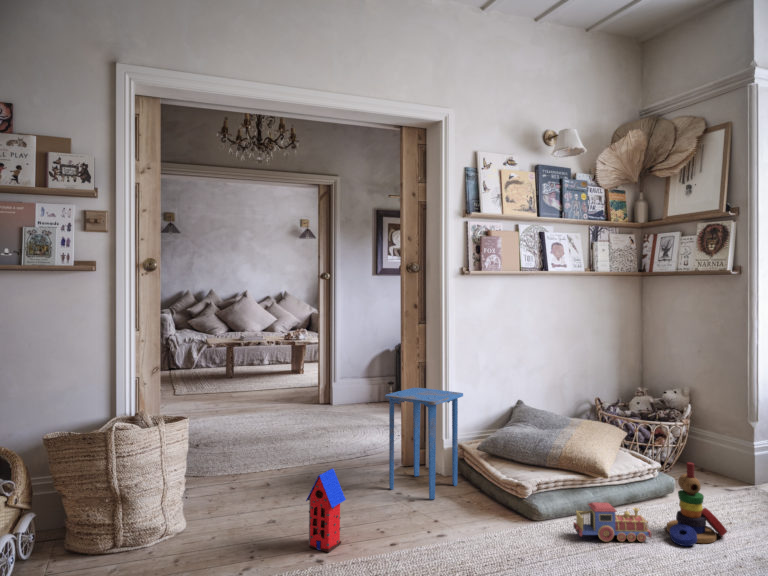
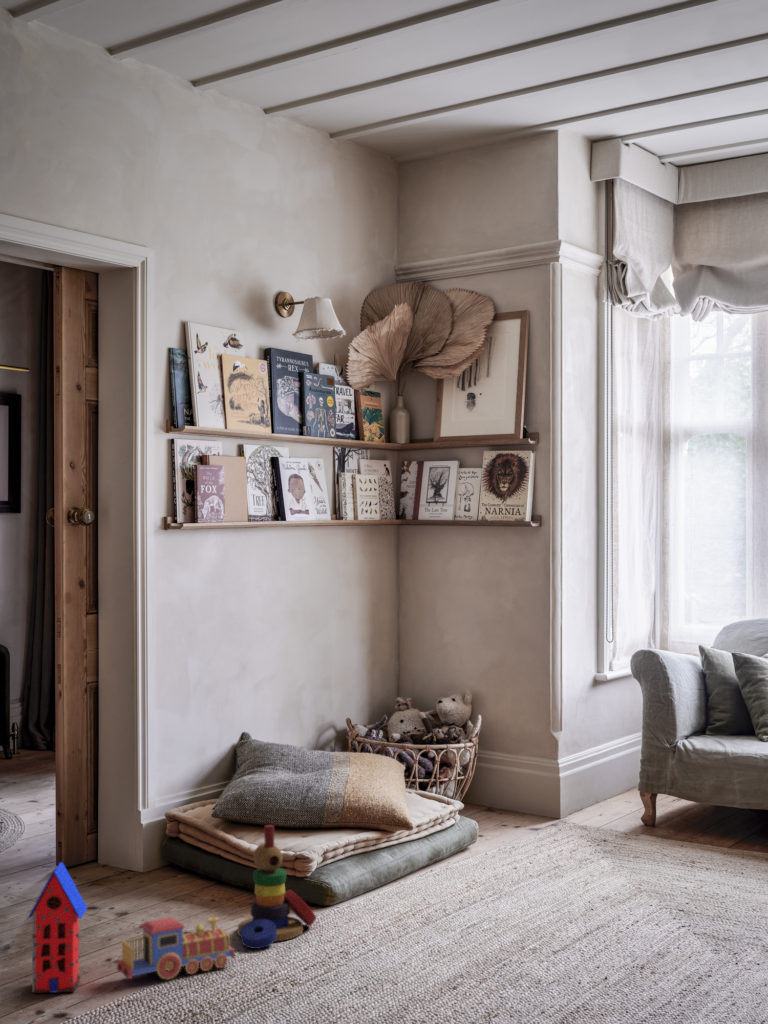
side table: present [385,387,463,499] -> none [66,730,187,908]
stacking toy: present [666,462,727,546] -> present [237,825,316,949]
toy train: present [573,502,651,542] -> present [117,917,235,980]

